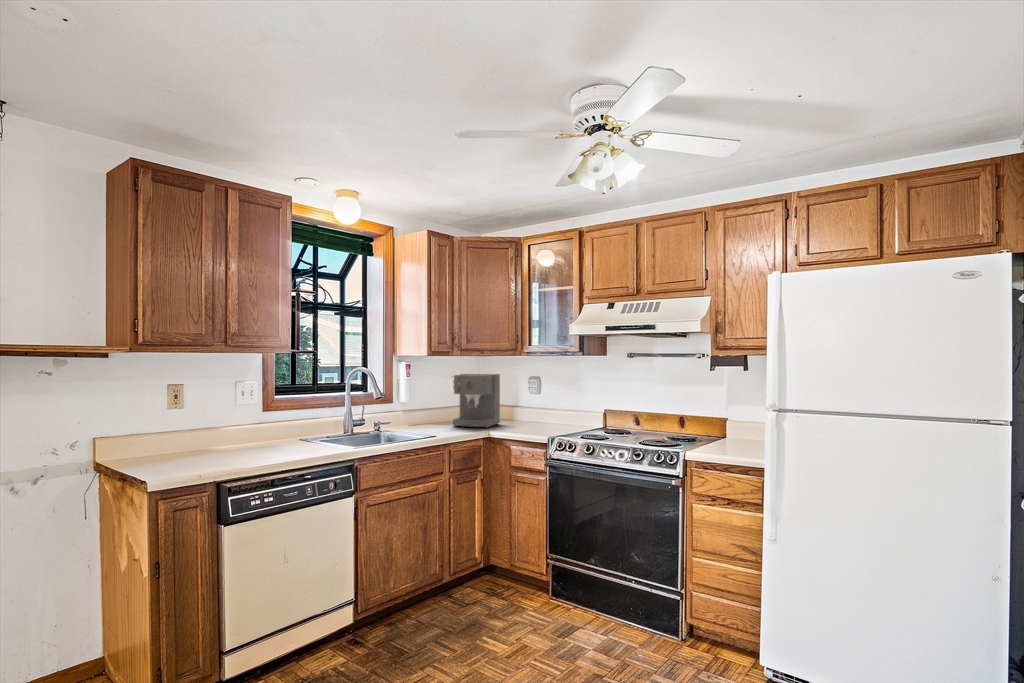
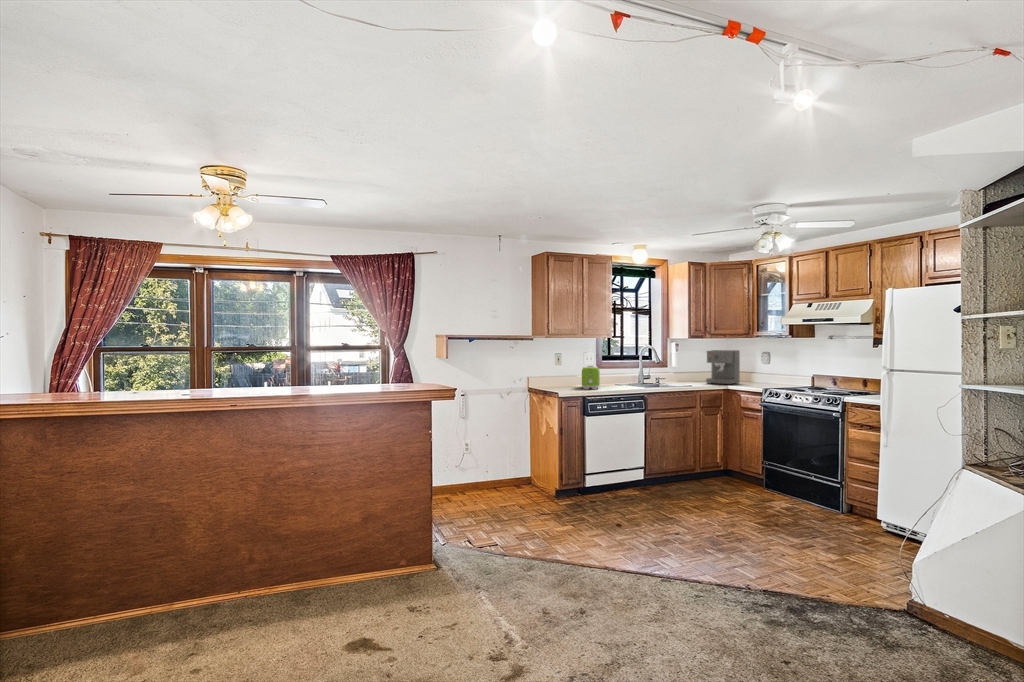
toaster: none [221,408,264,460] -> present [582,366,600,389]

